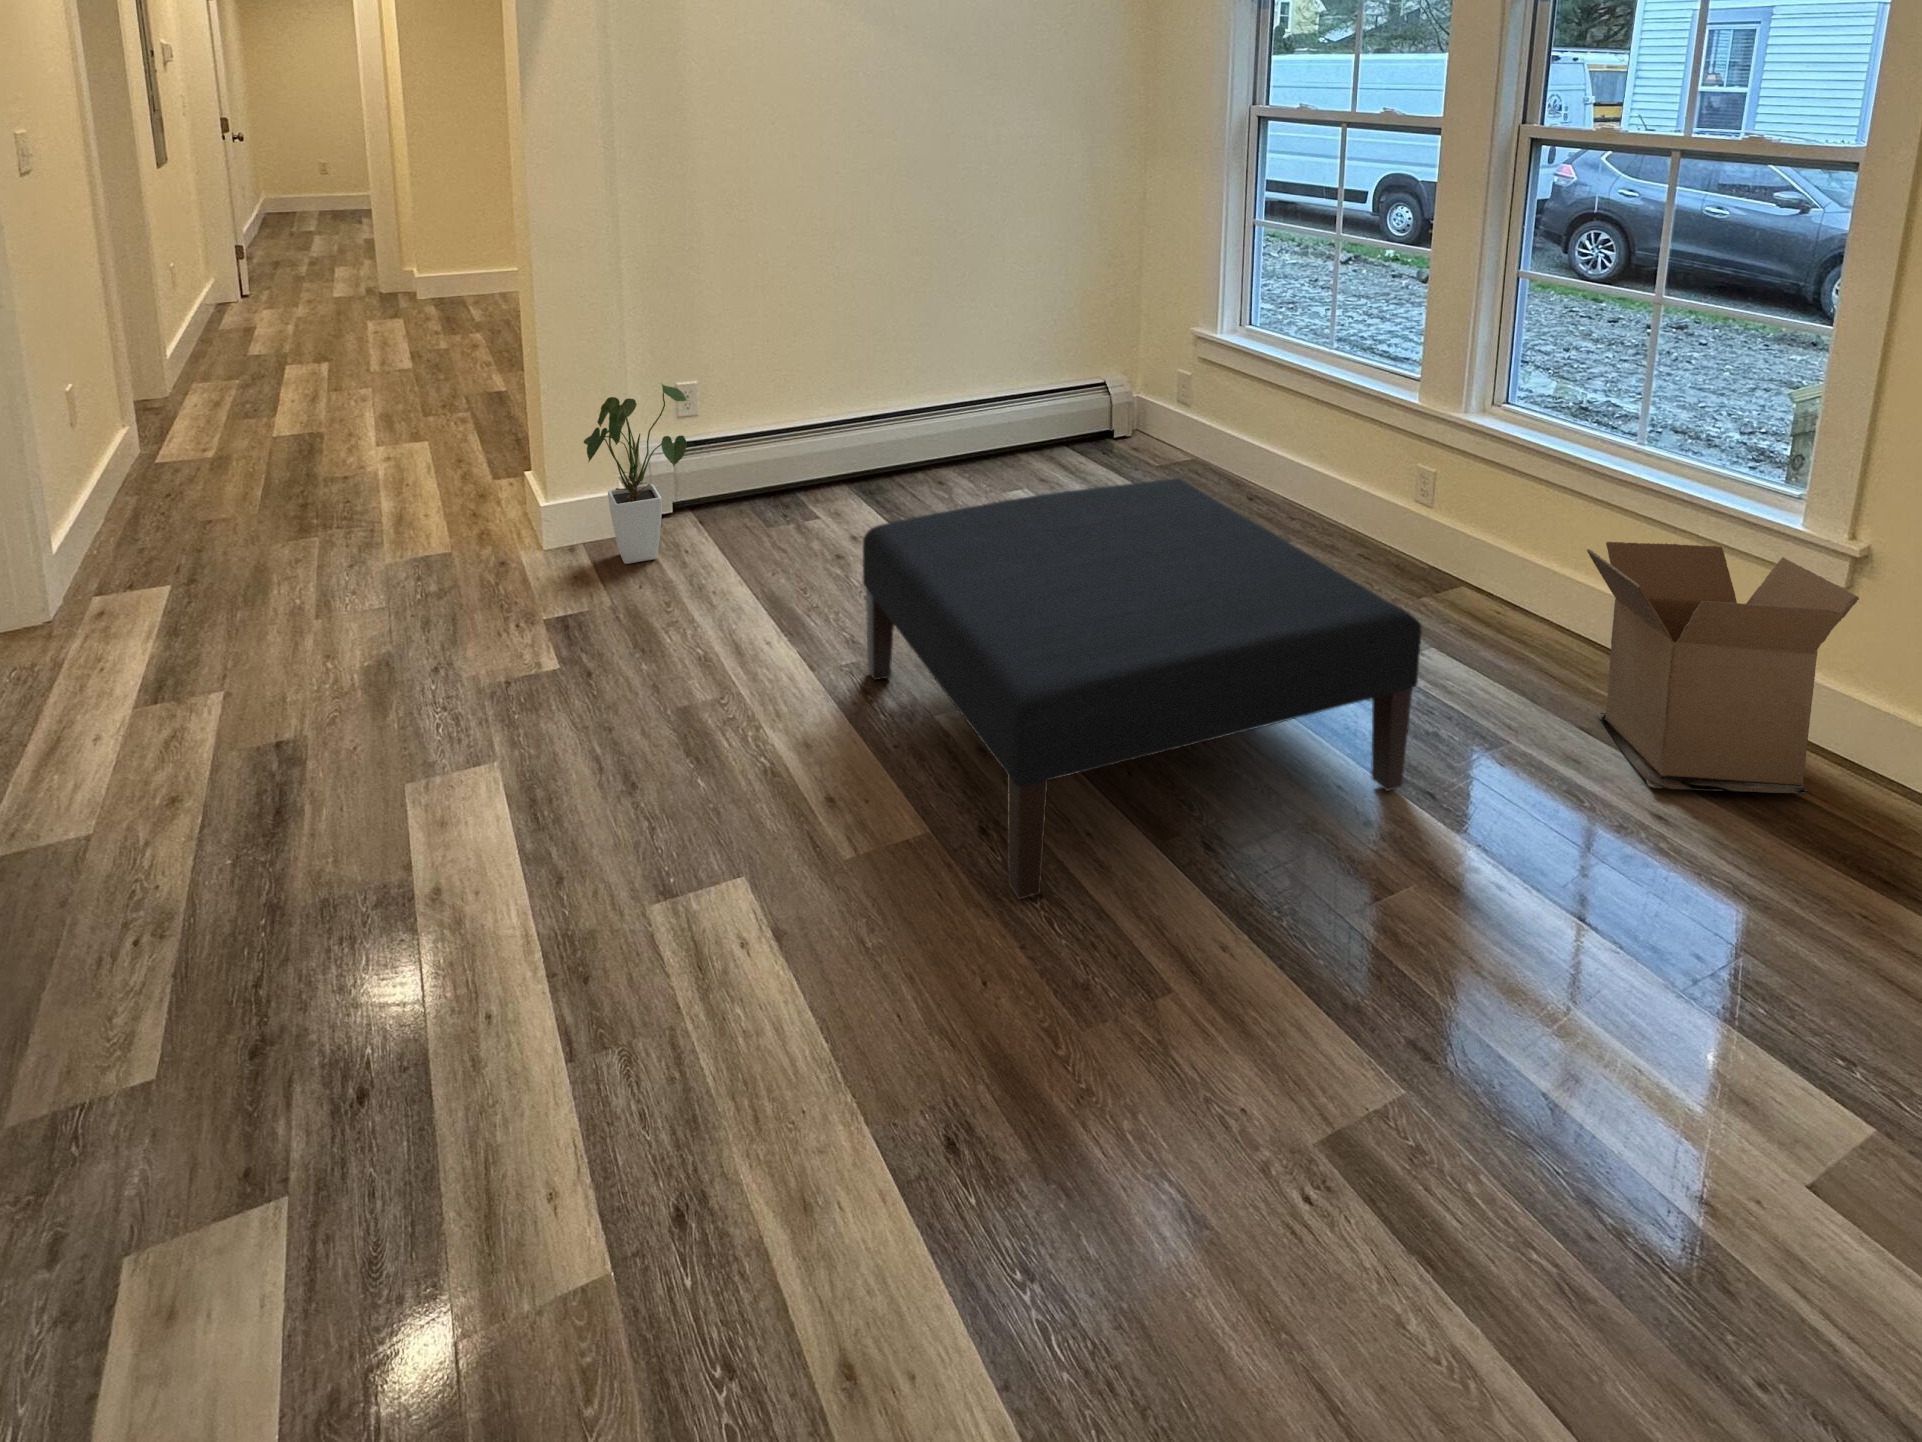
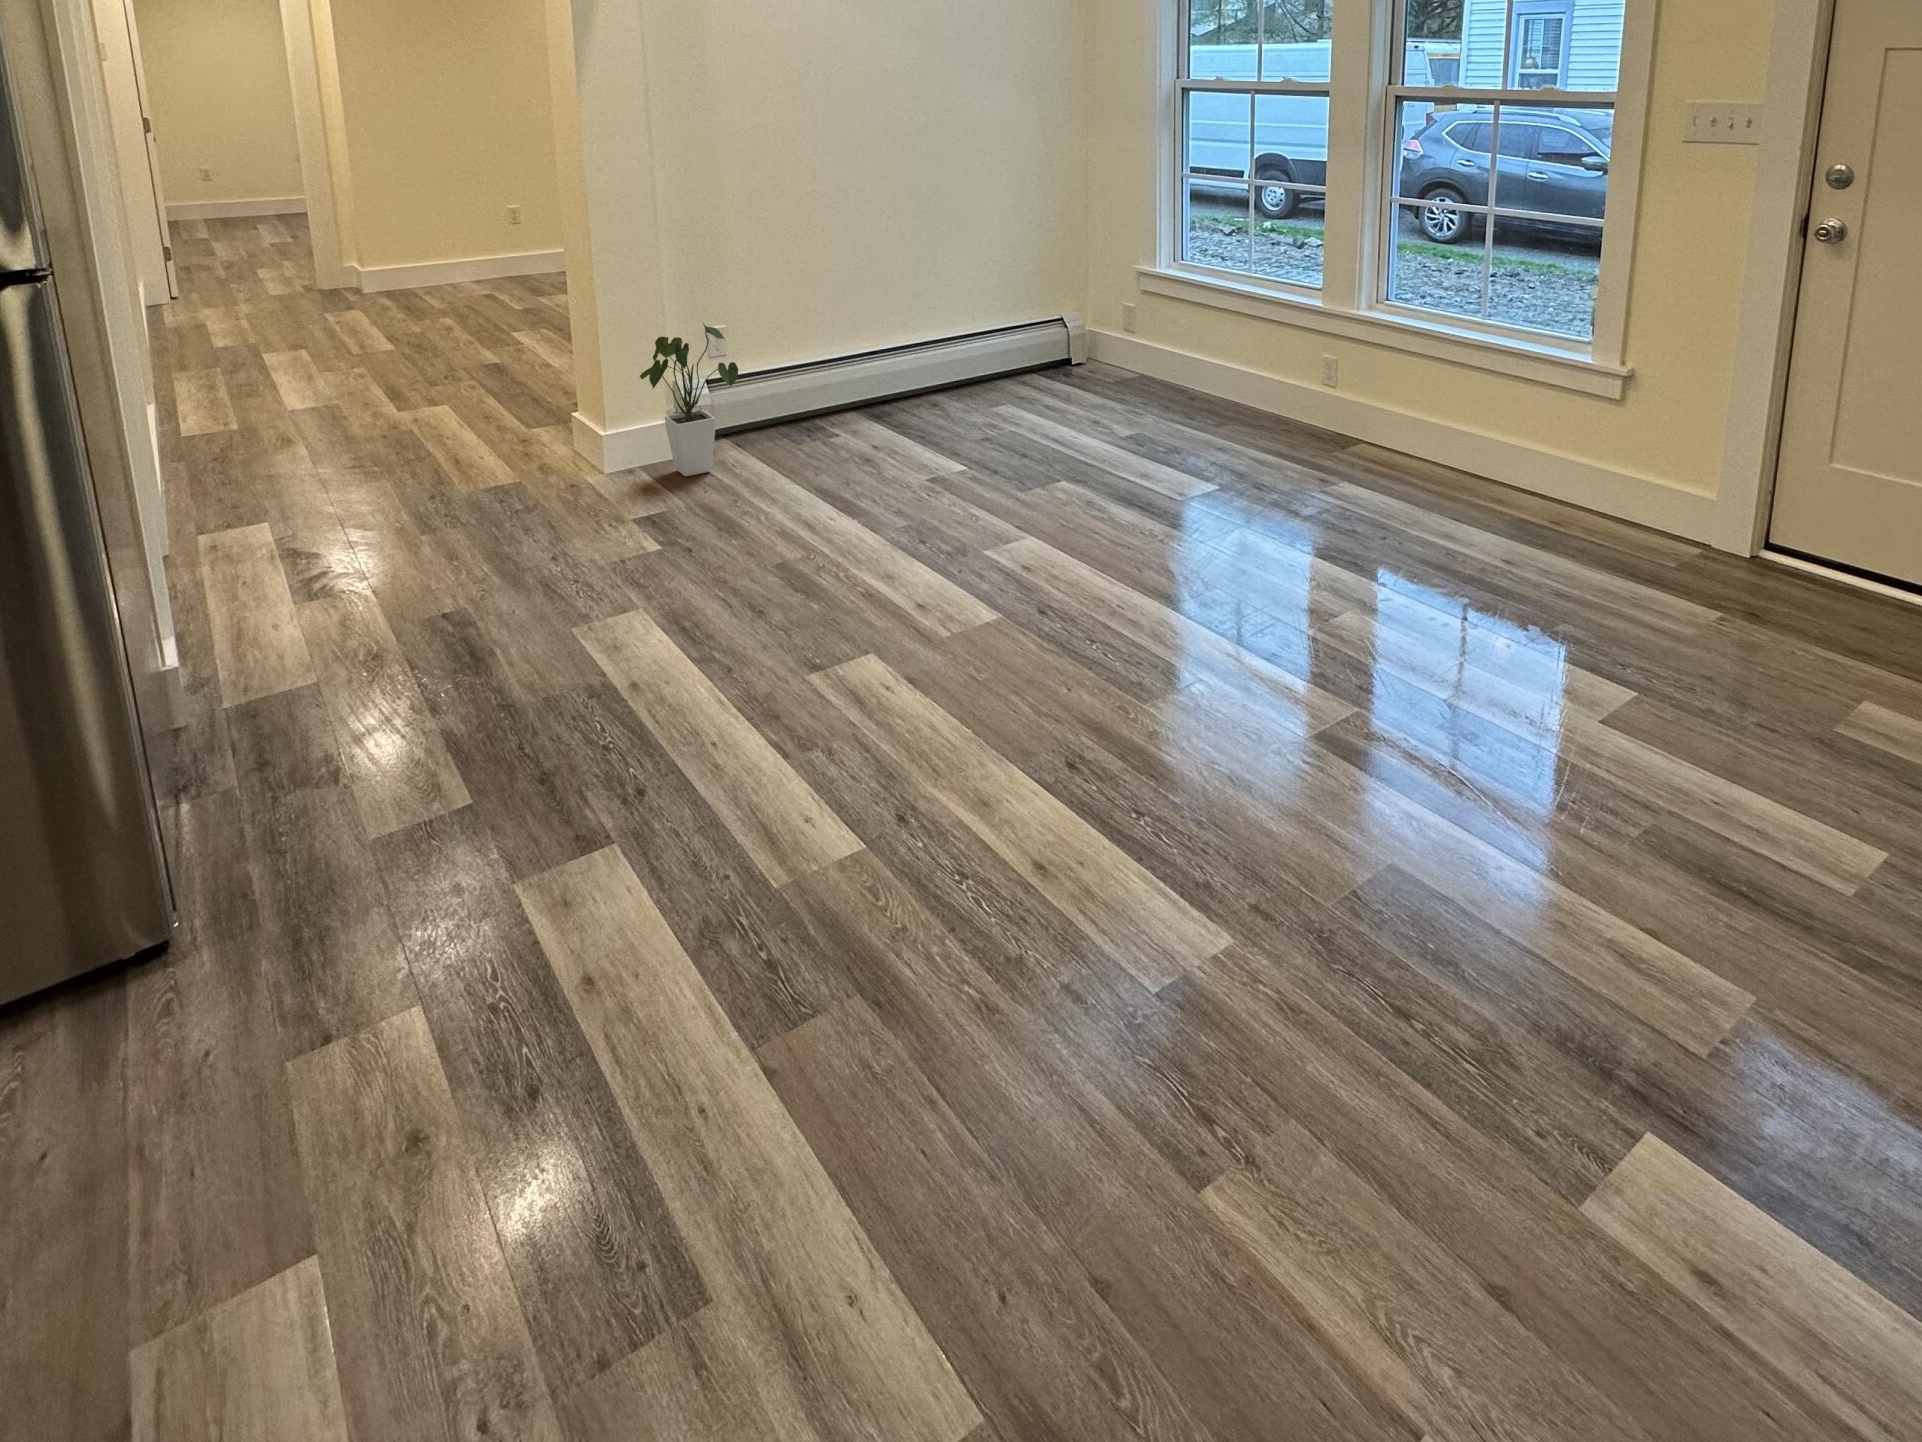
ottoman: present [862,478,1421,899] -> none [915,367,1344,643]
cardboard box: present [1587,542,1859,793] -> none [1450,383,1626,545]

